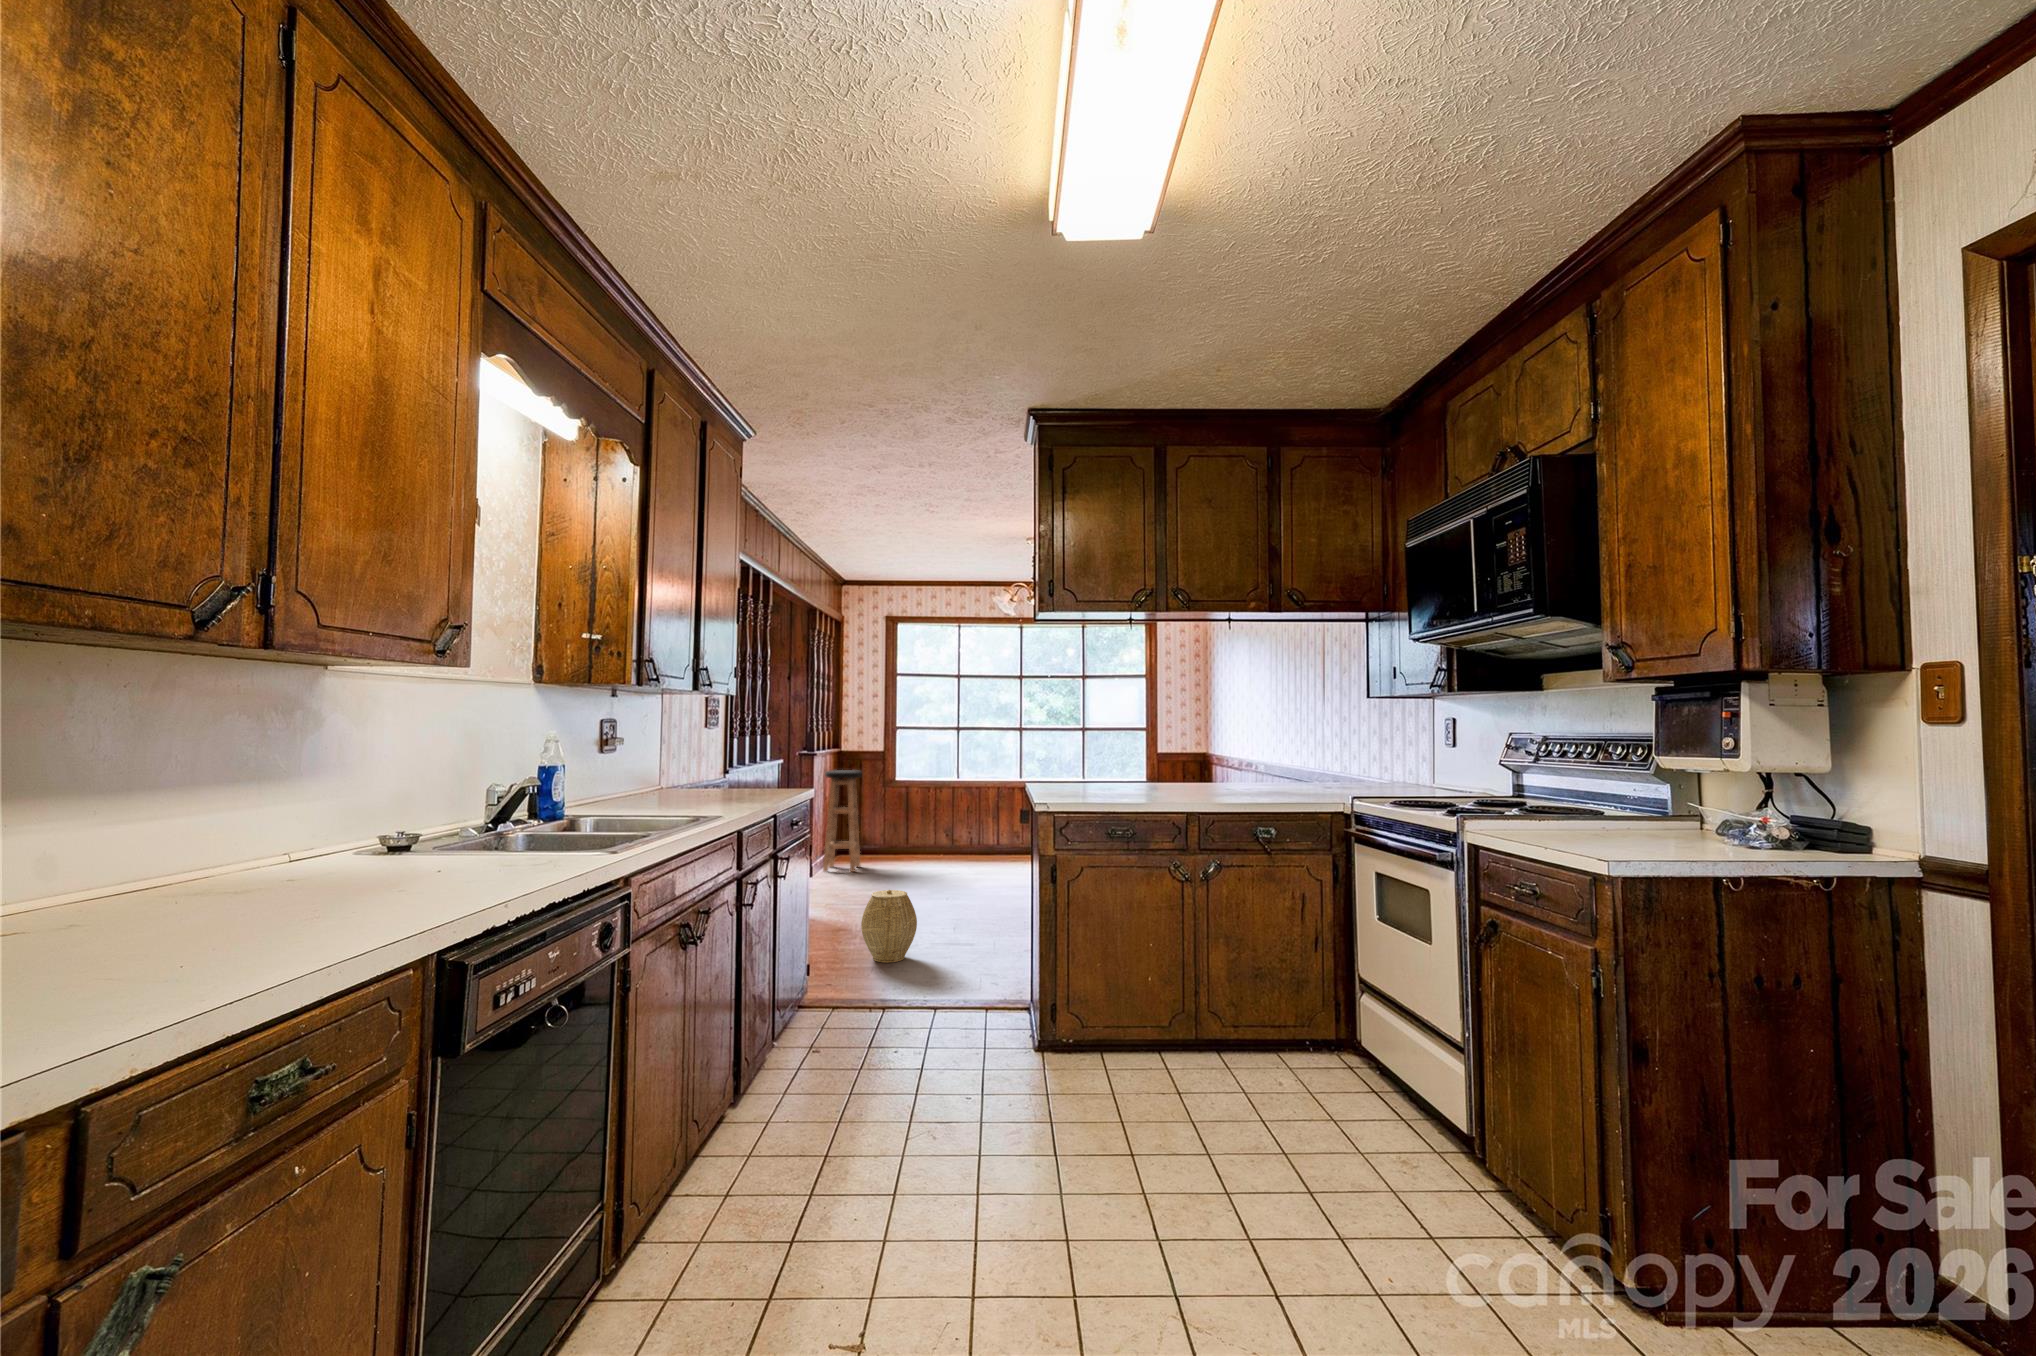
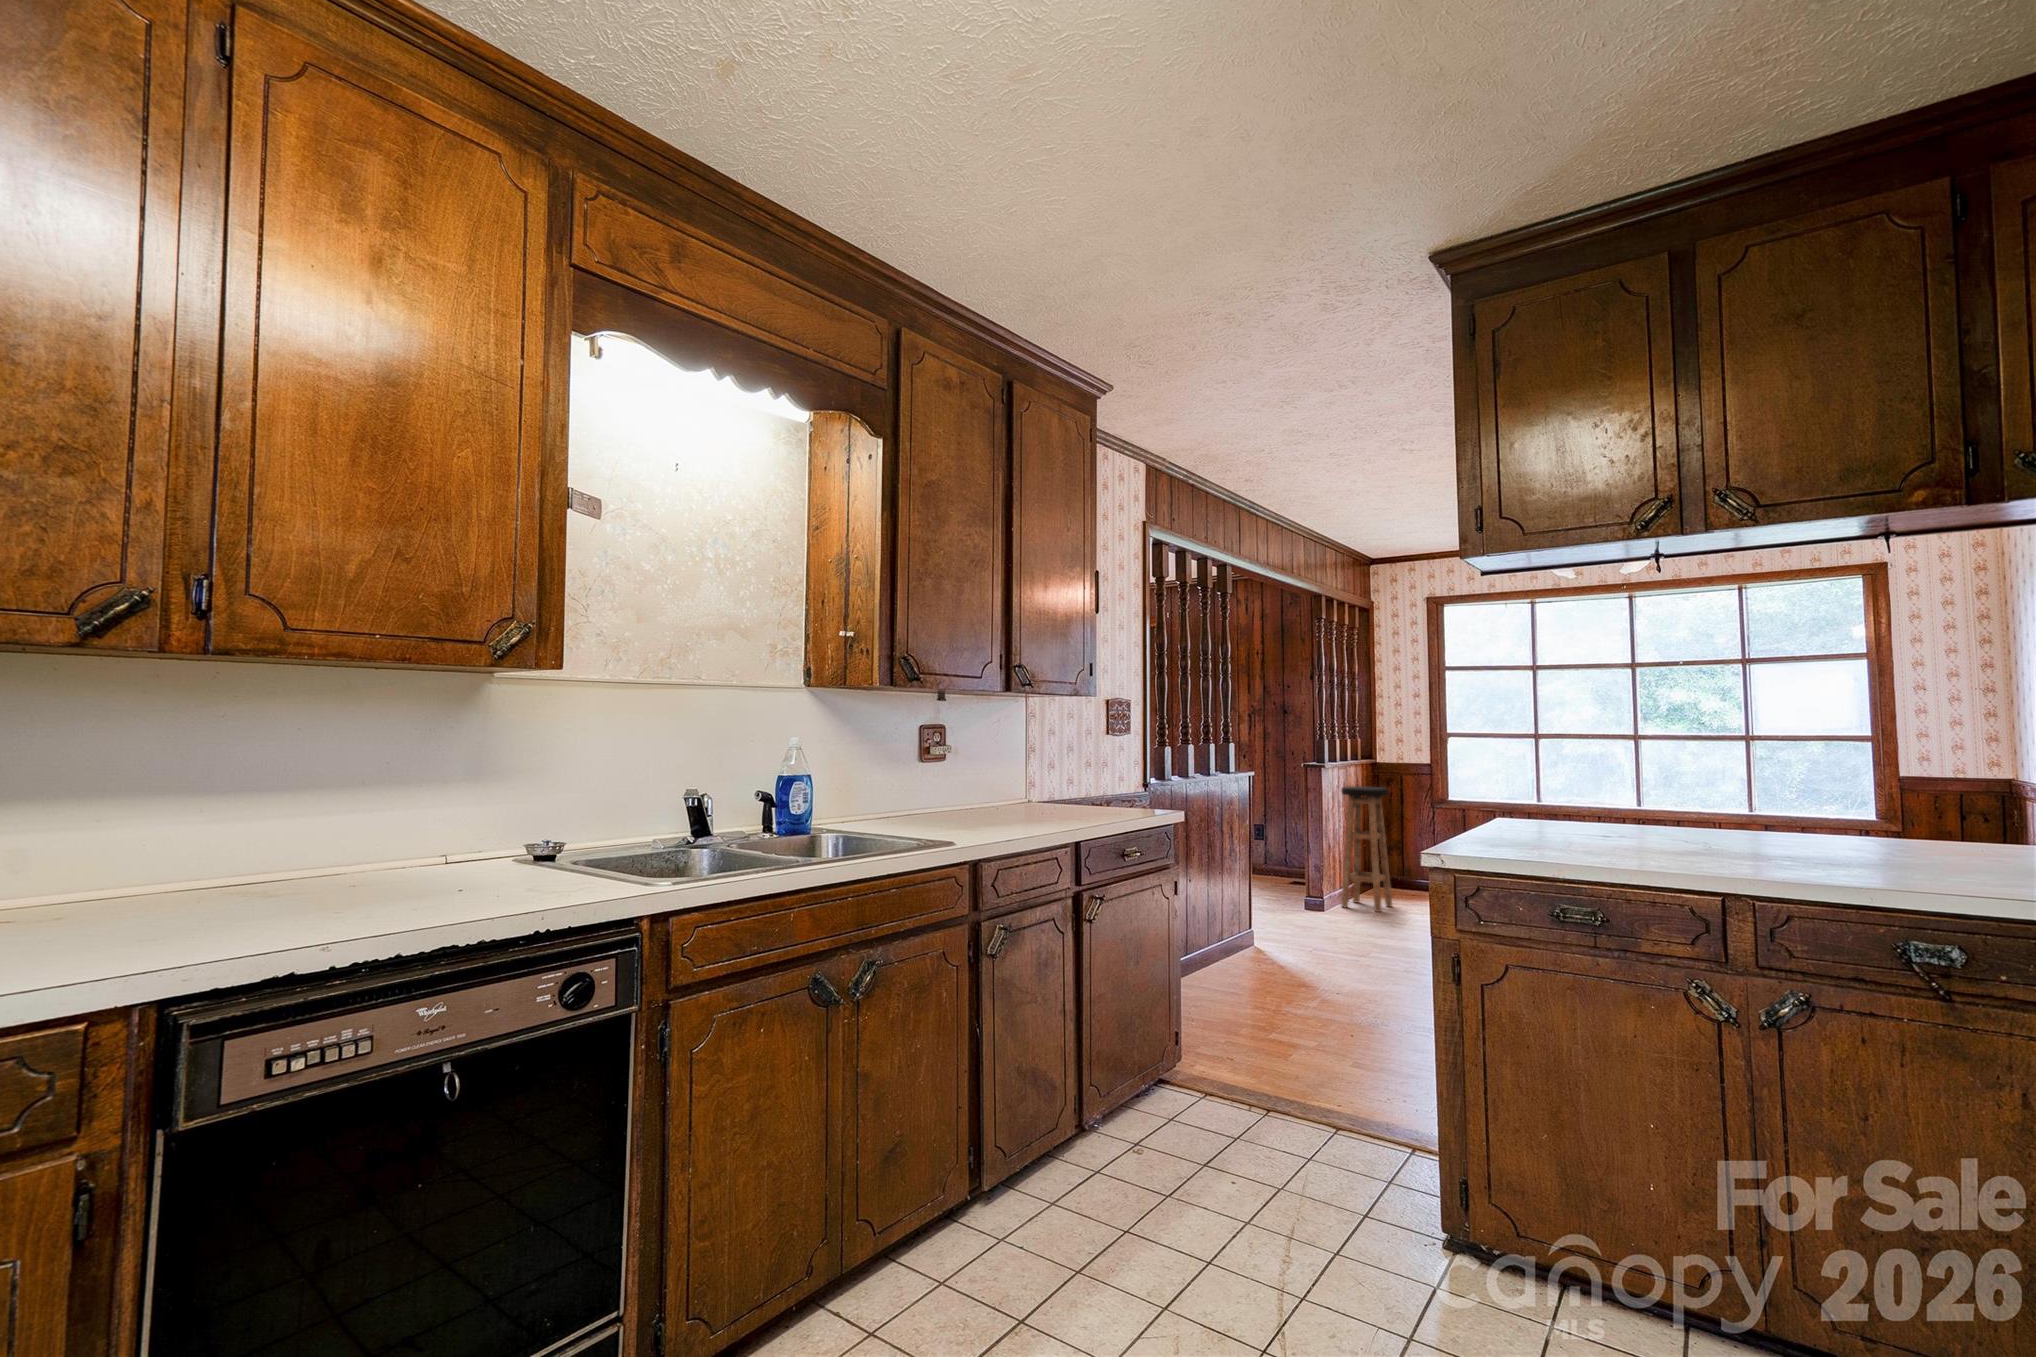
woven basket: present [861,890,917,963] -> none [1299,943,1374,1039]

